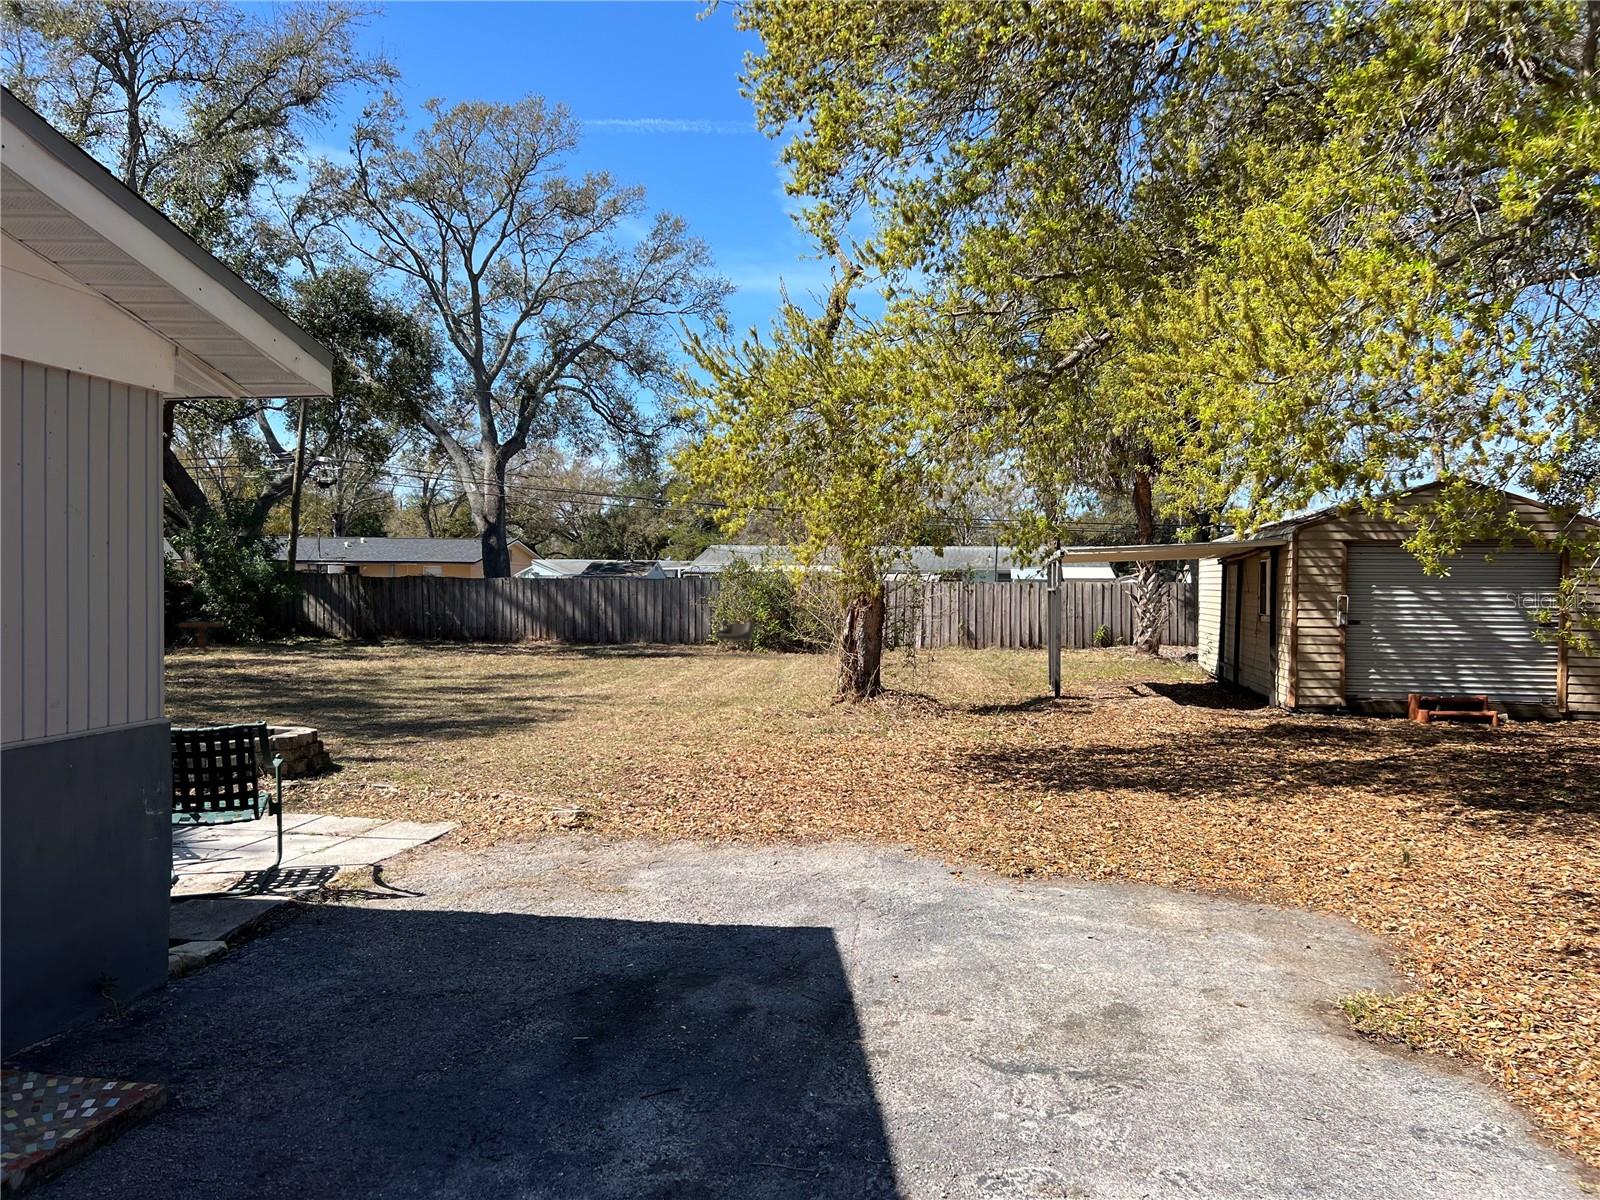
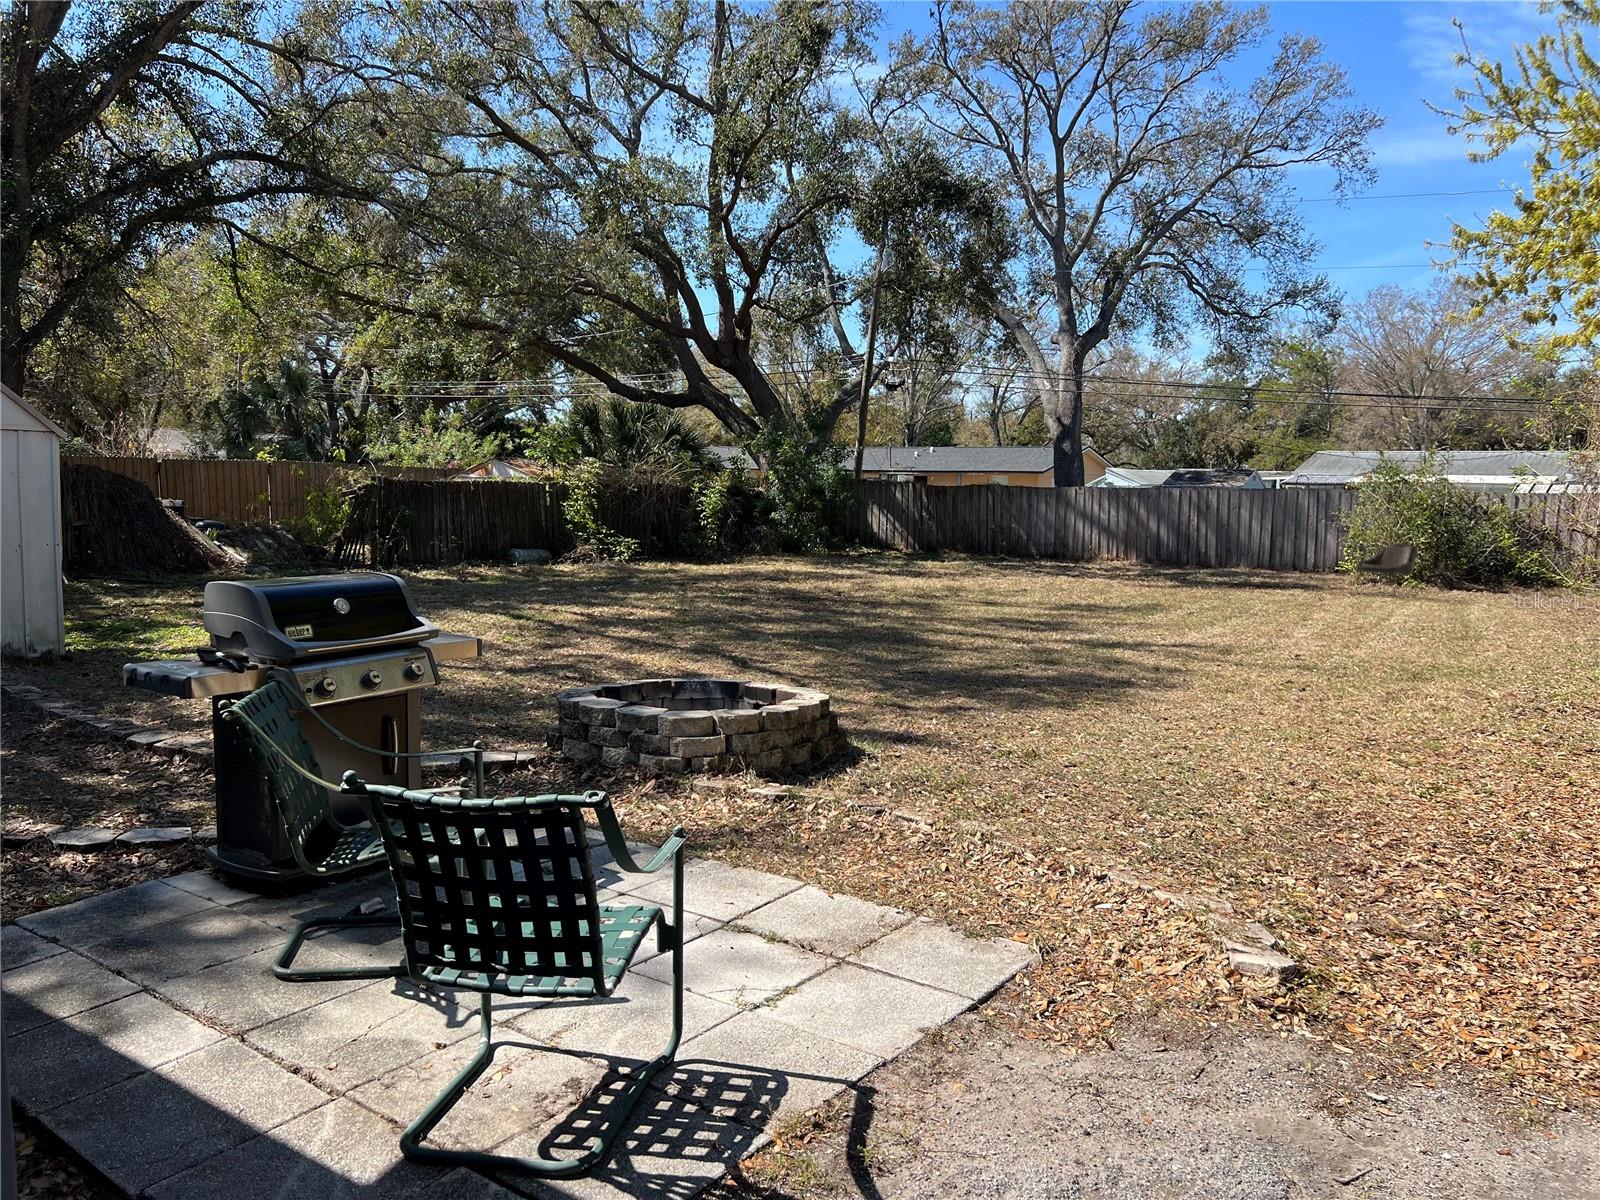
side table: present [179,623,223,654] -> none [751,529,792,561]

